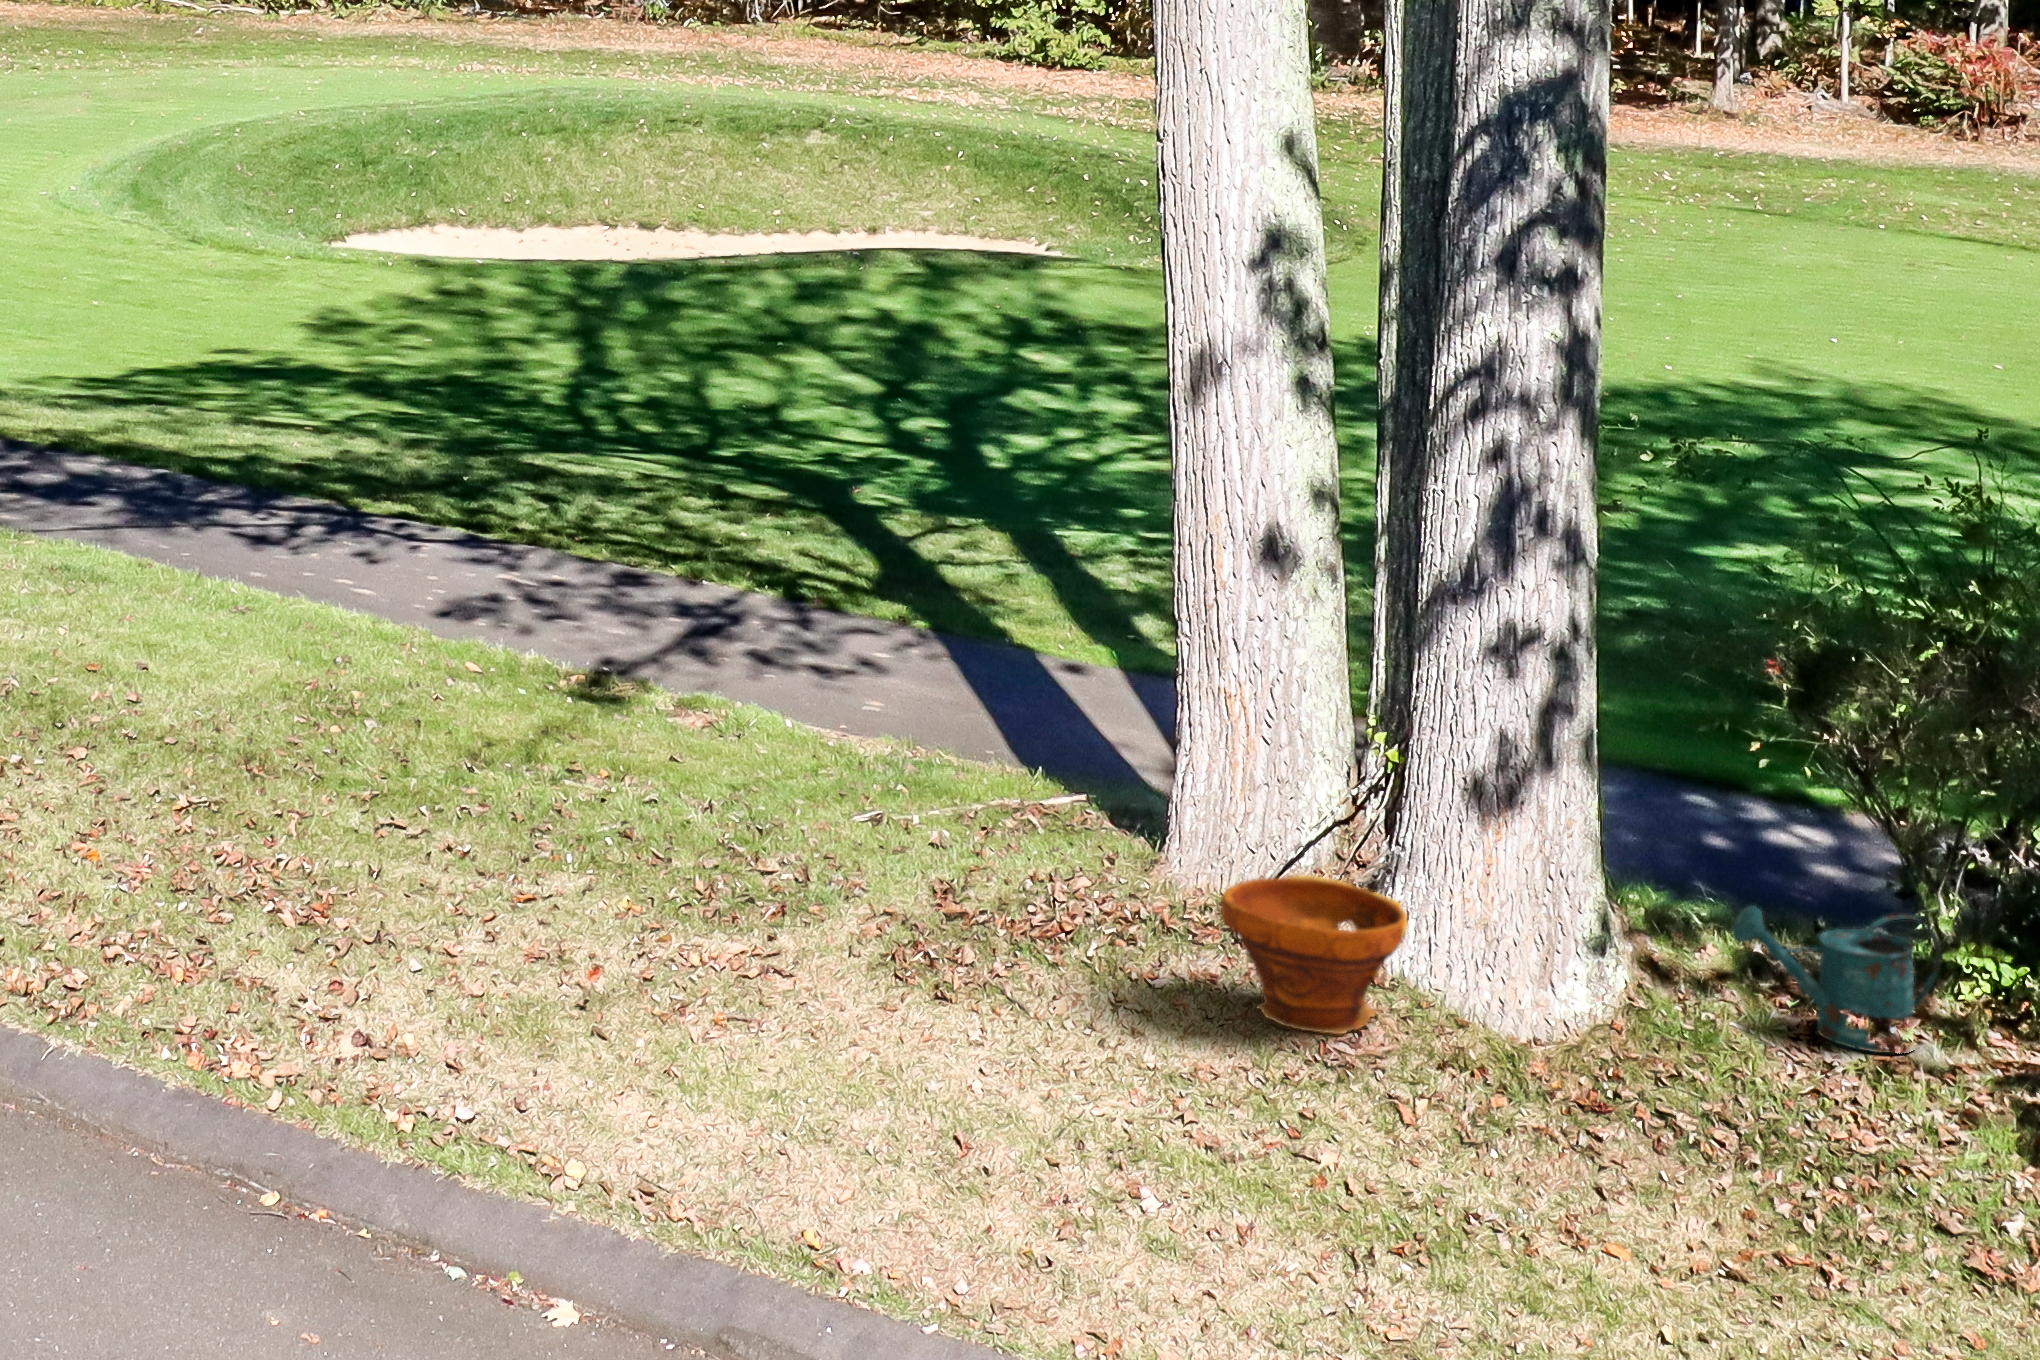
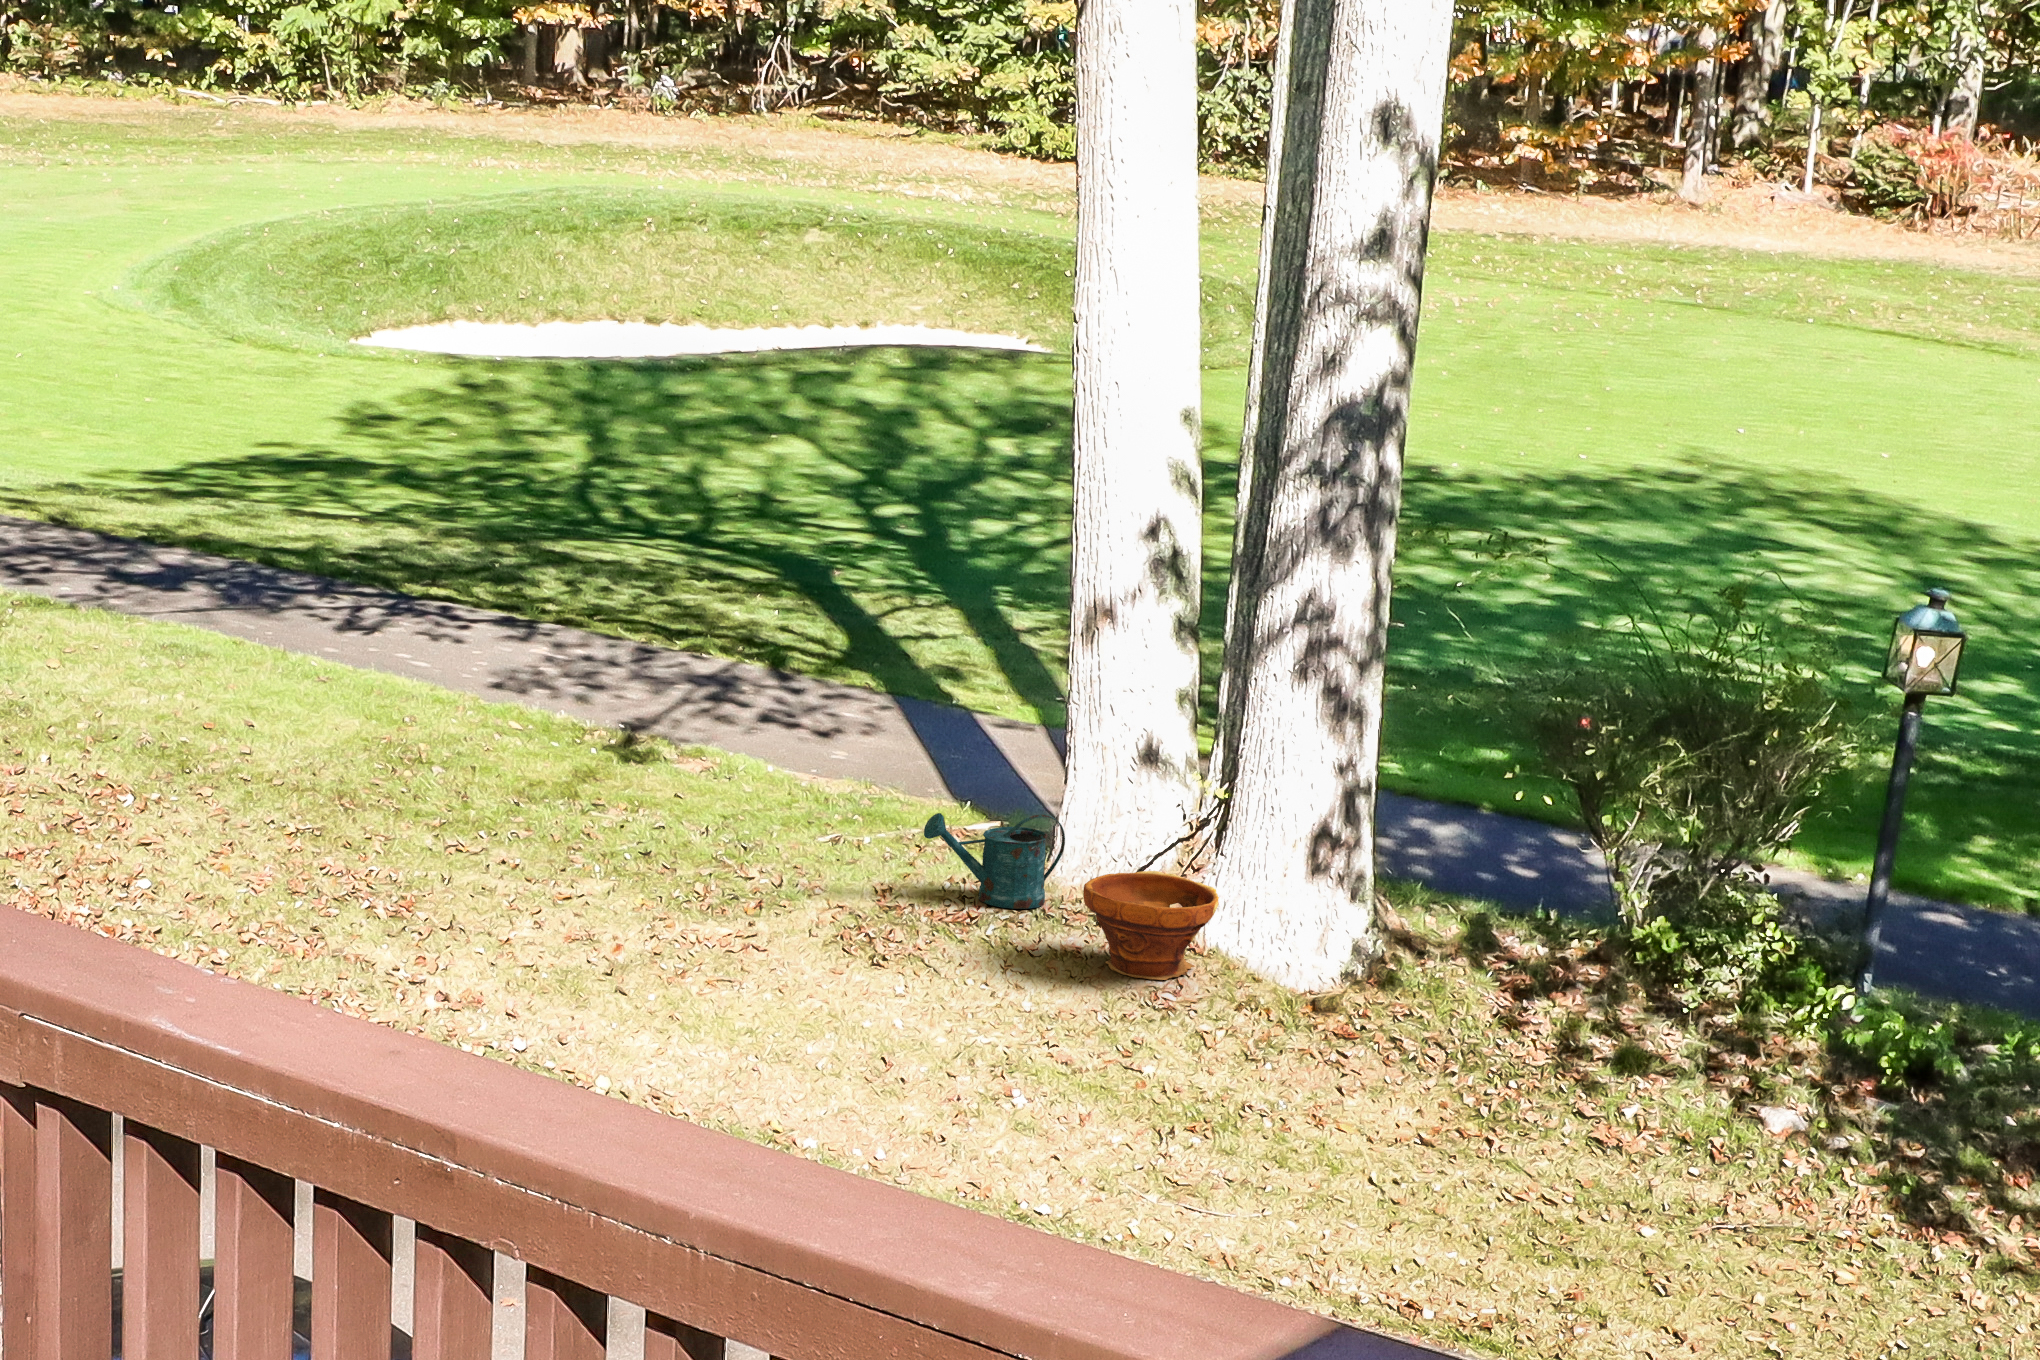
watering can: present [1733,906,1941,1053] -> present [924,813,1065,909]

